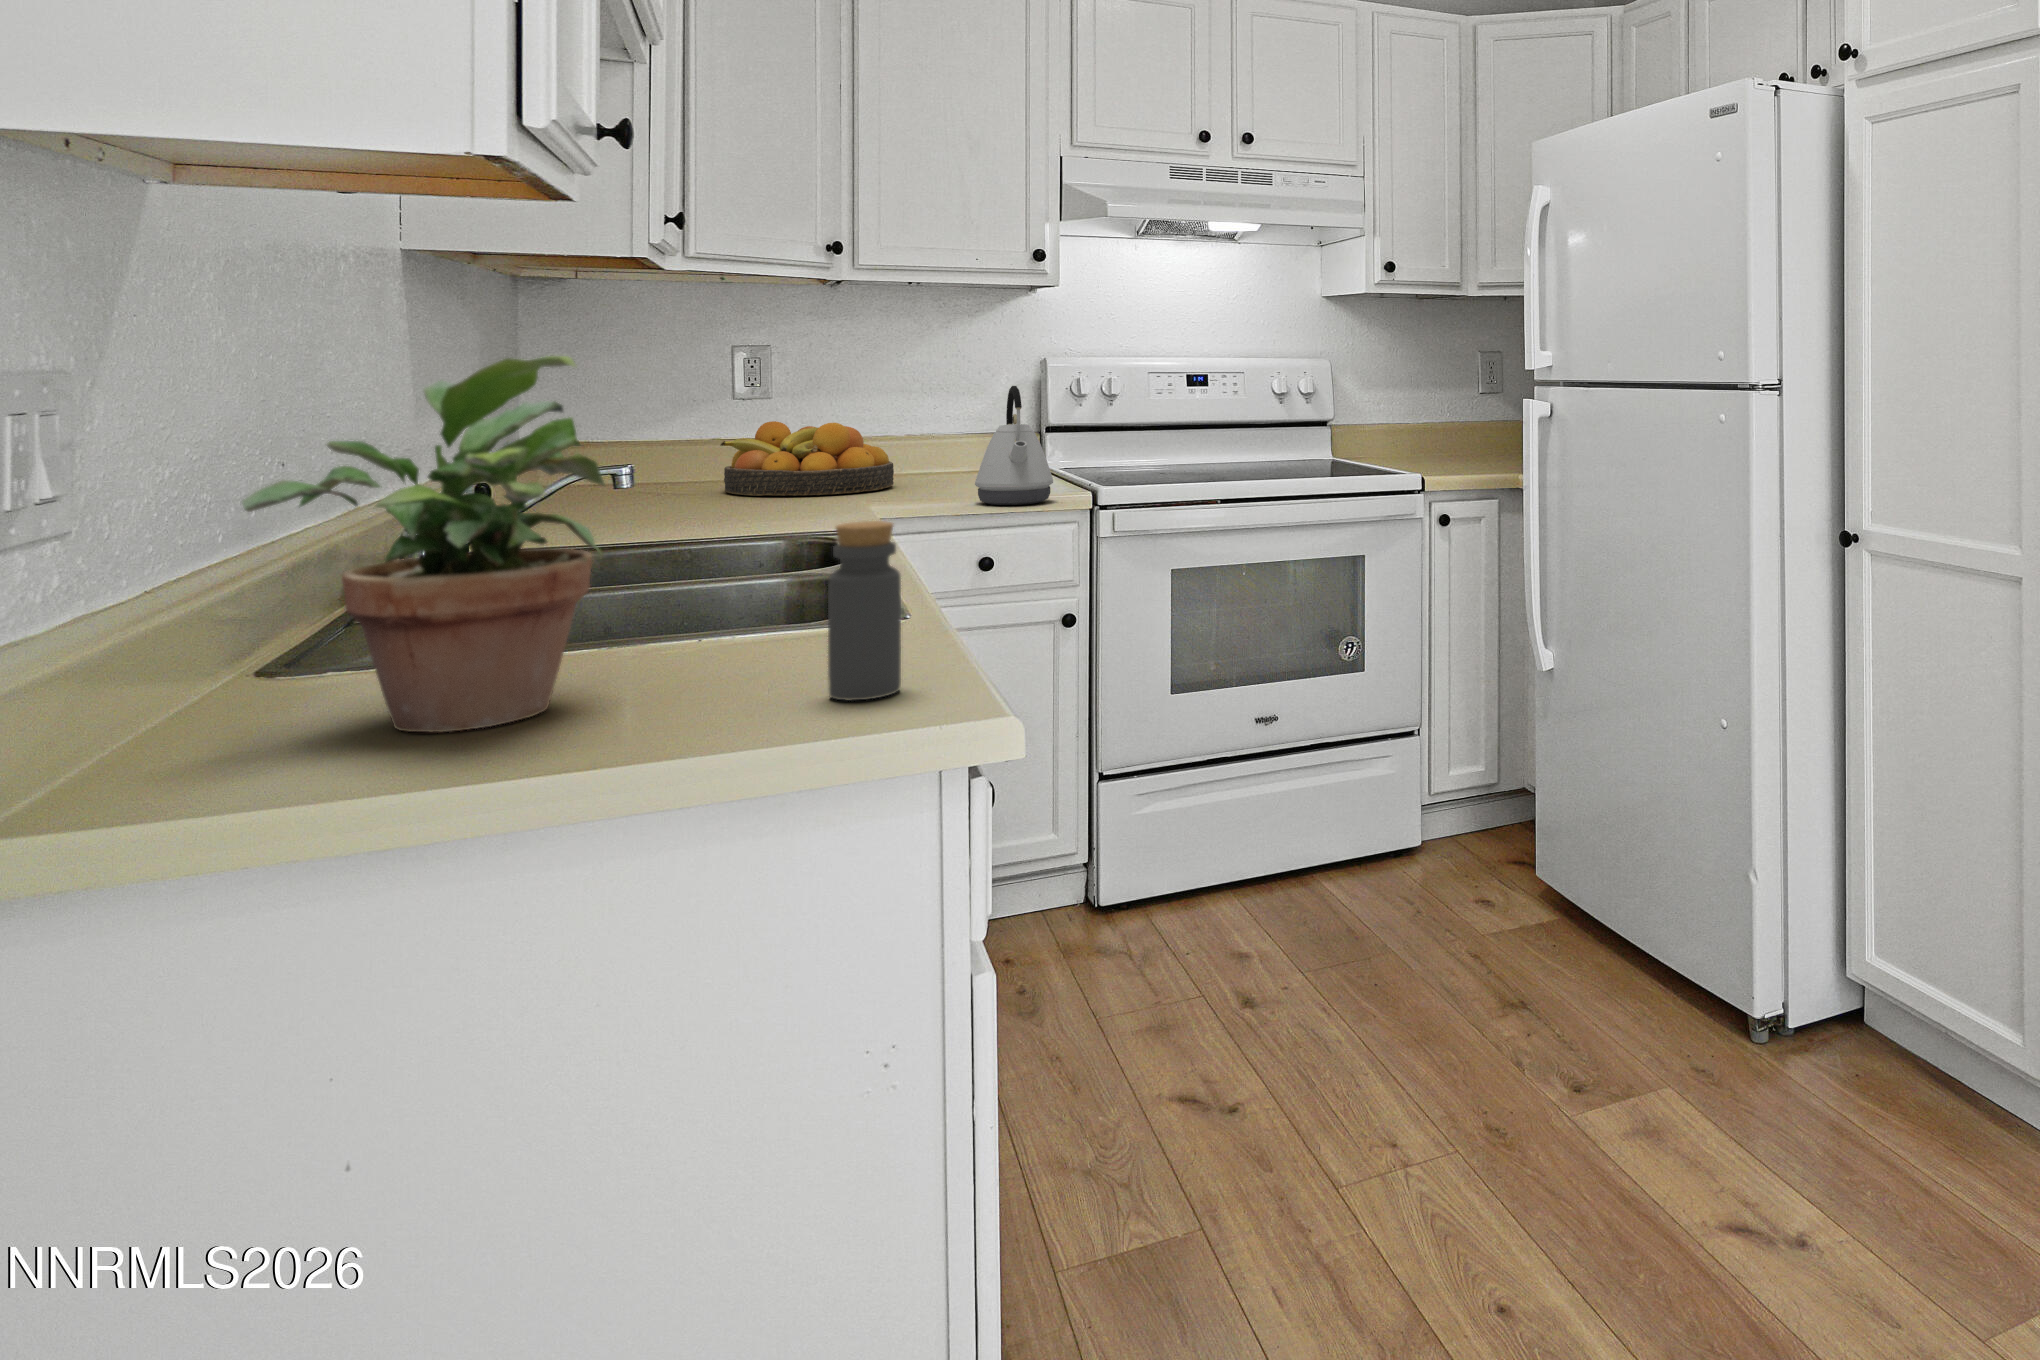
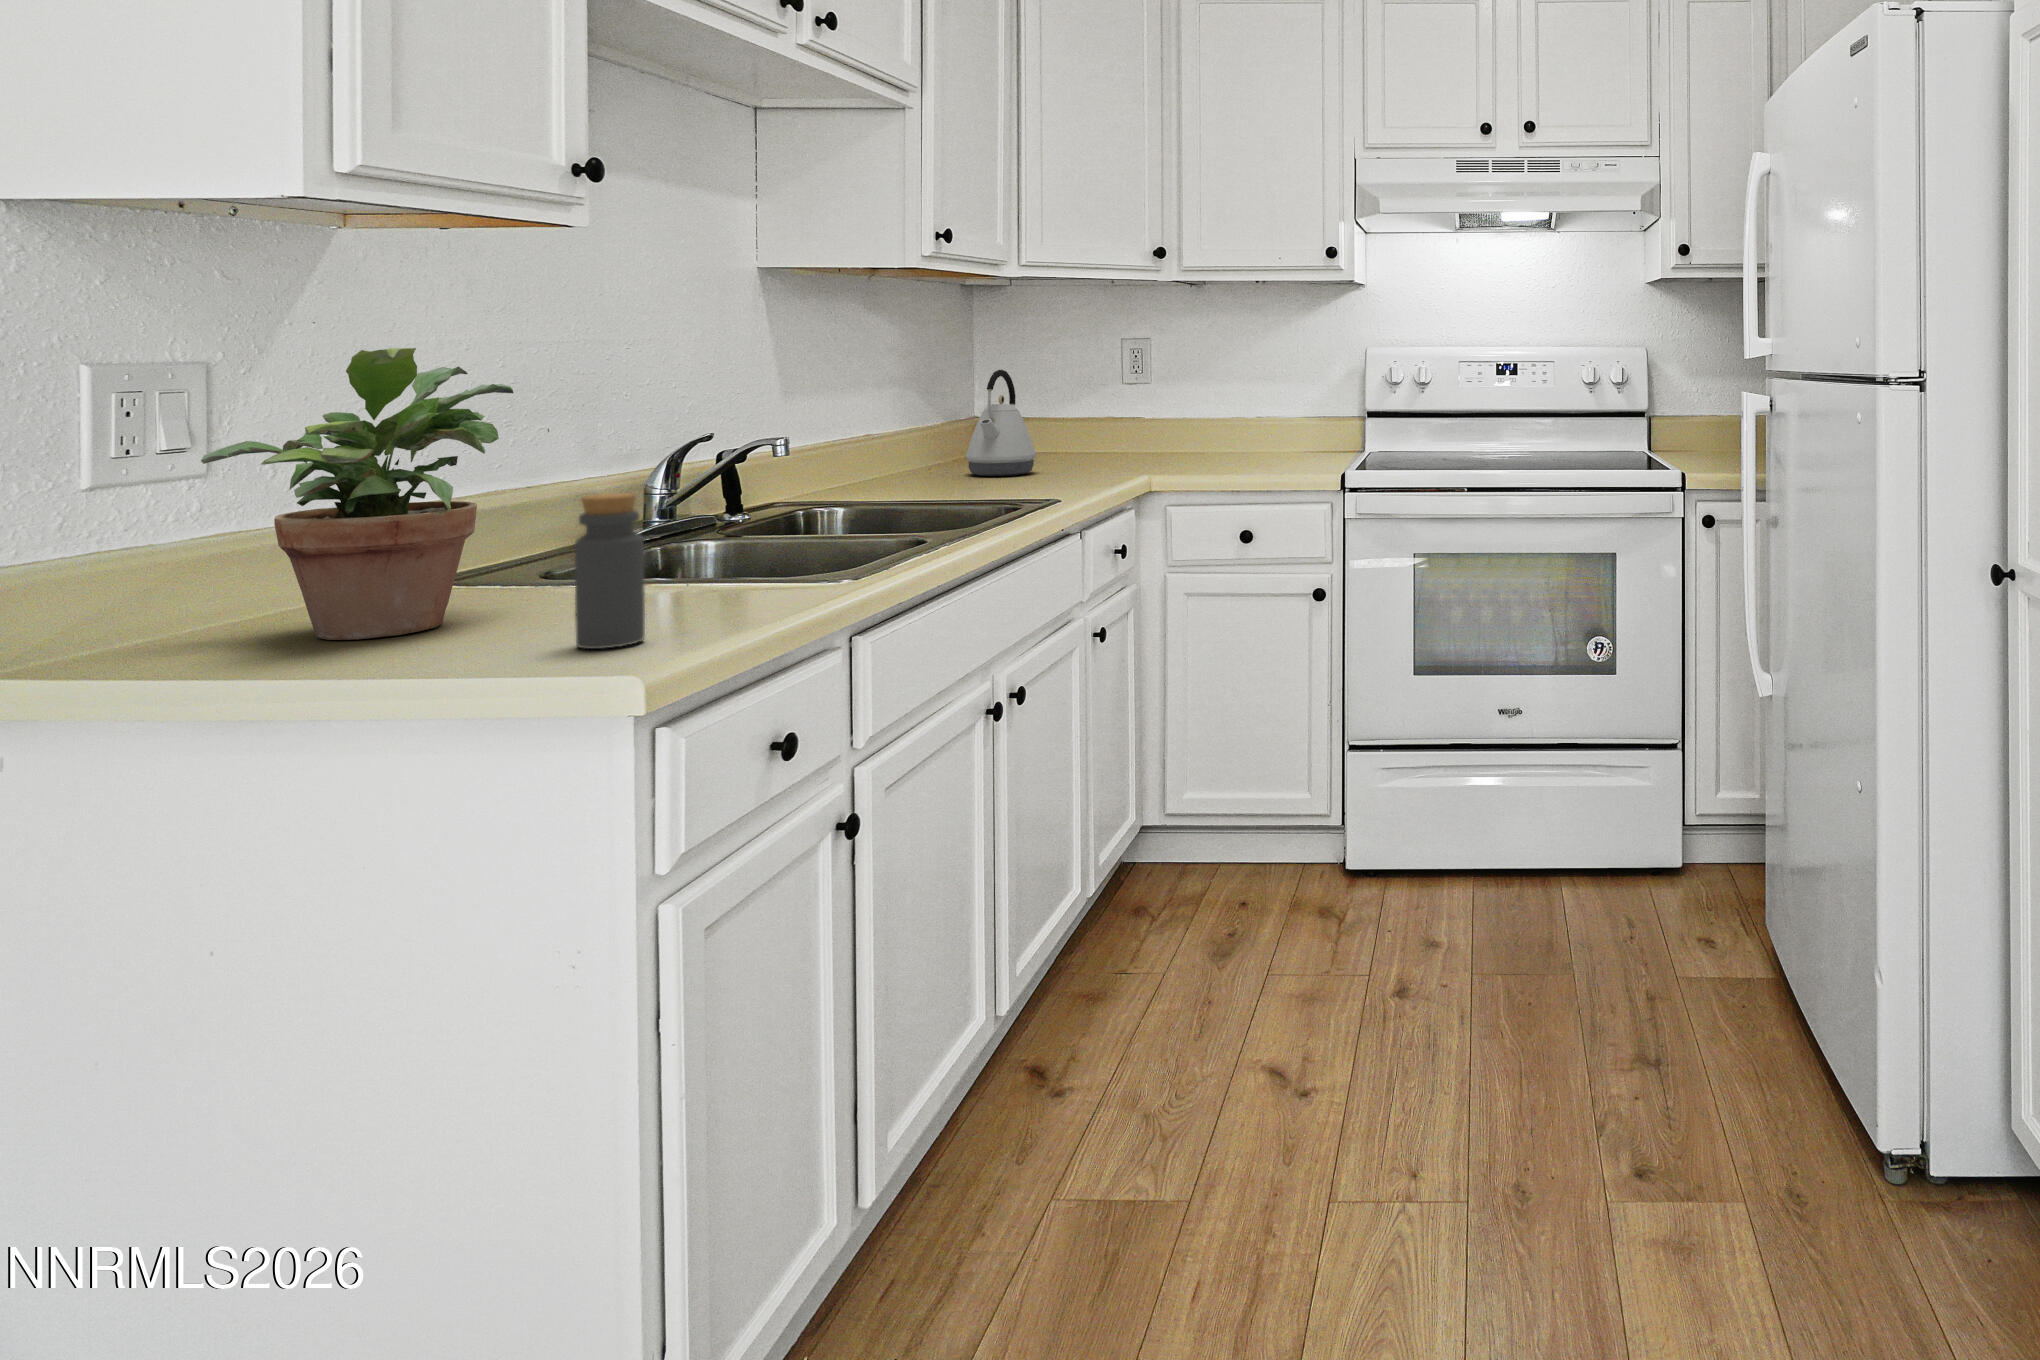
kettle: present [975,386,1053,505] -> present [966,370,1036,476]
fruit bowl: present [720,421,894,496] -> none [1086,402,1226,467]

